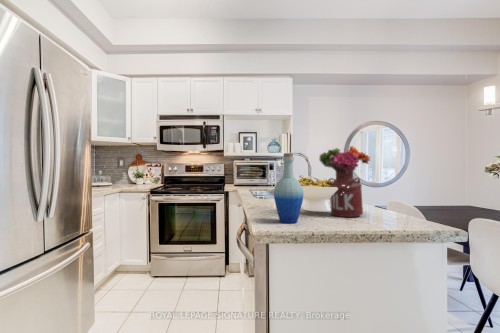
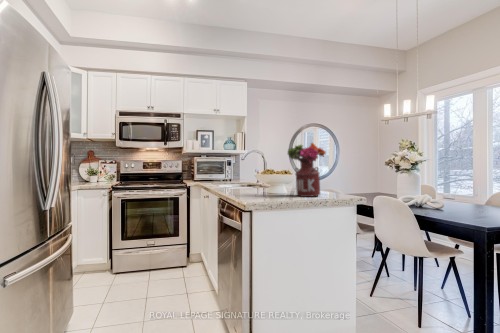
bottle: present [274,153,303,223] -> none [259,147,282,201]

